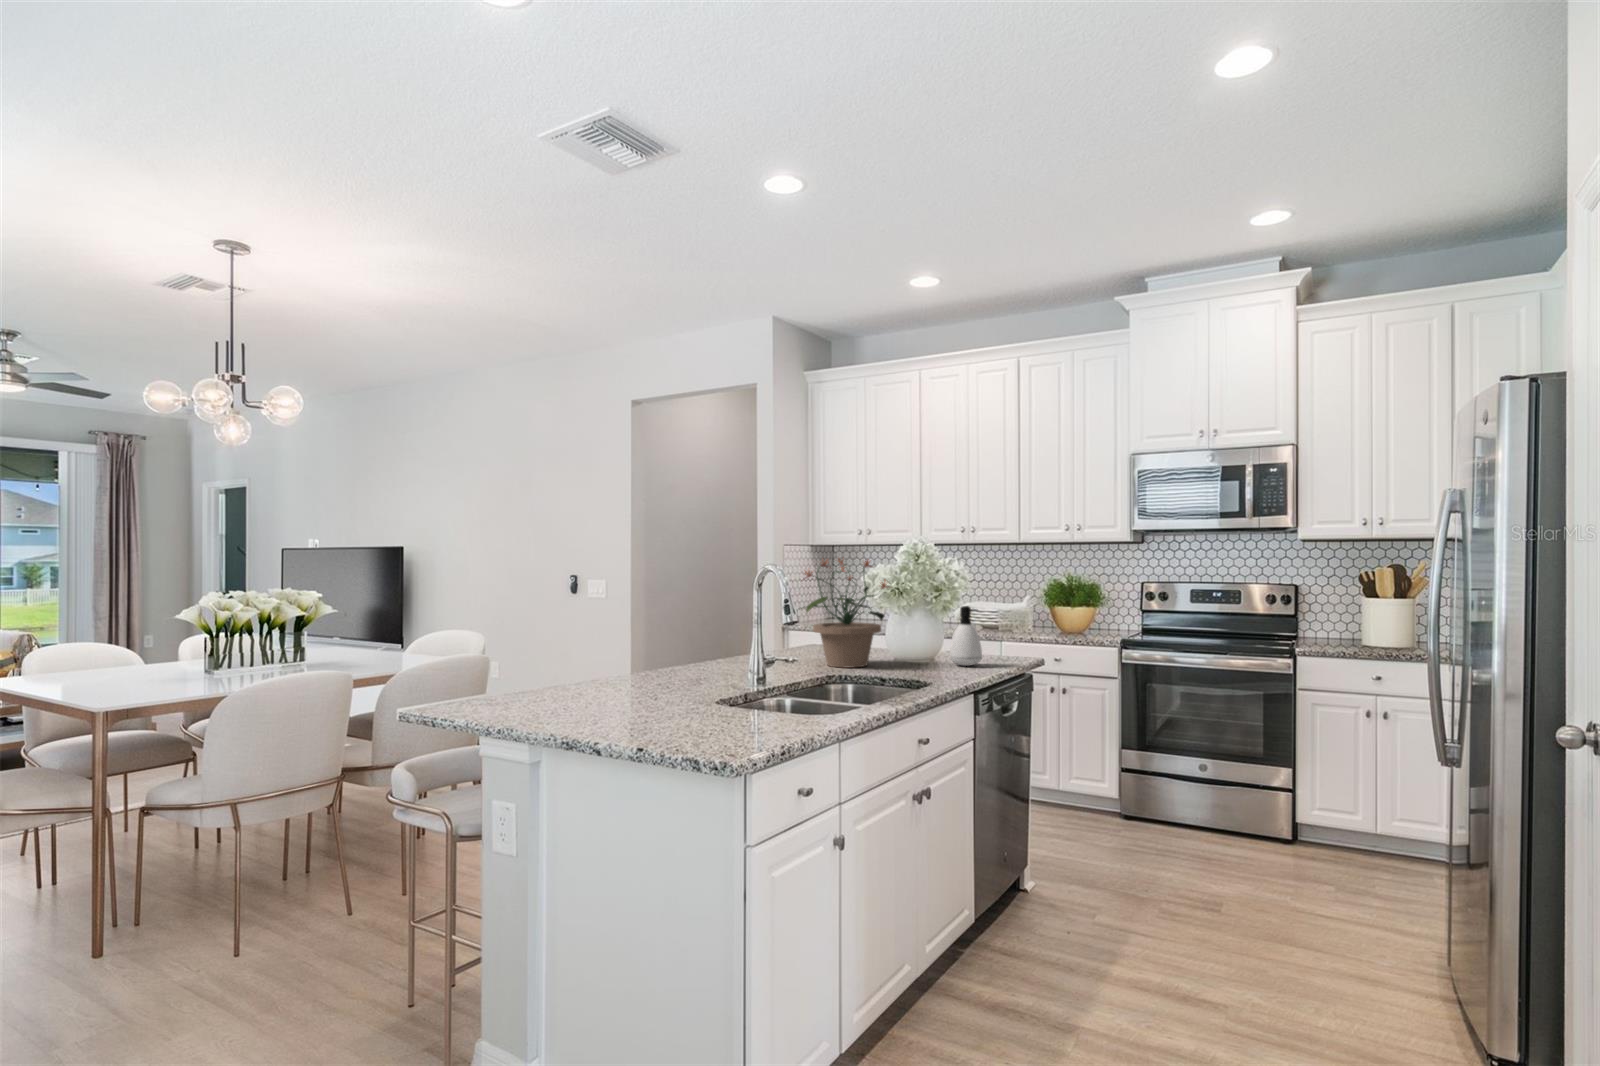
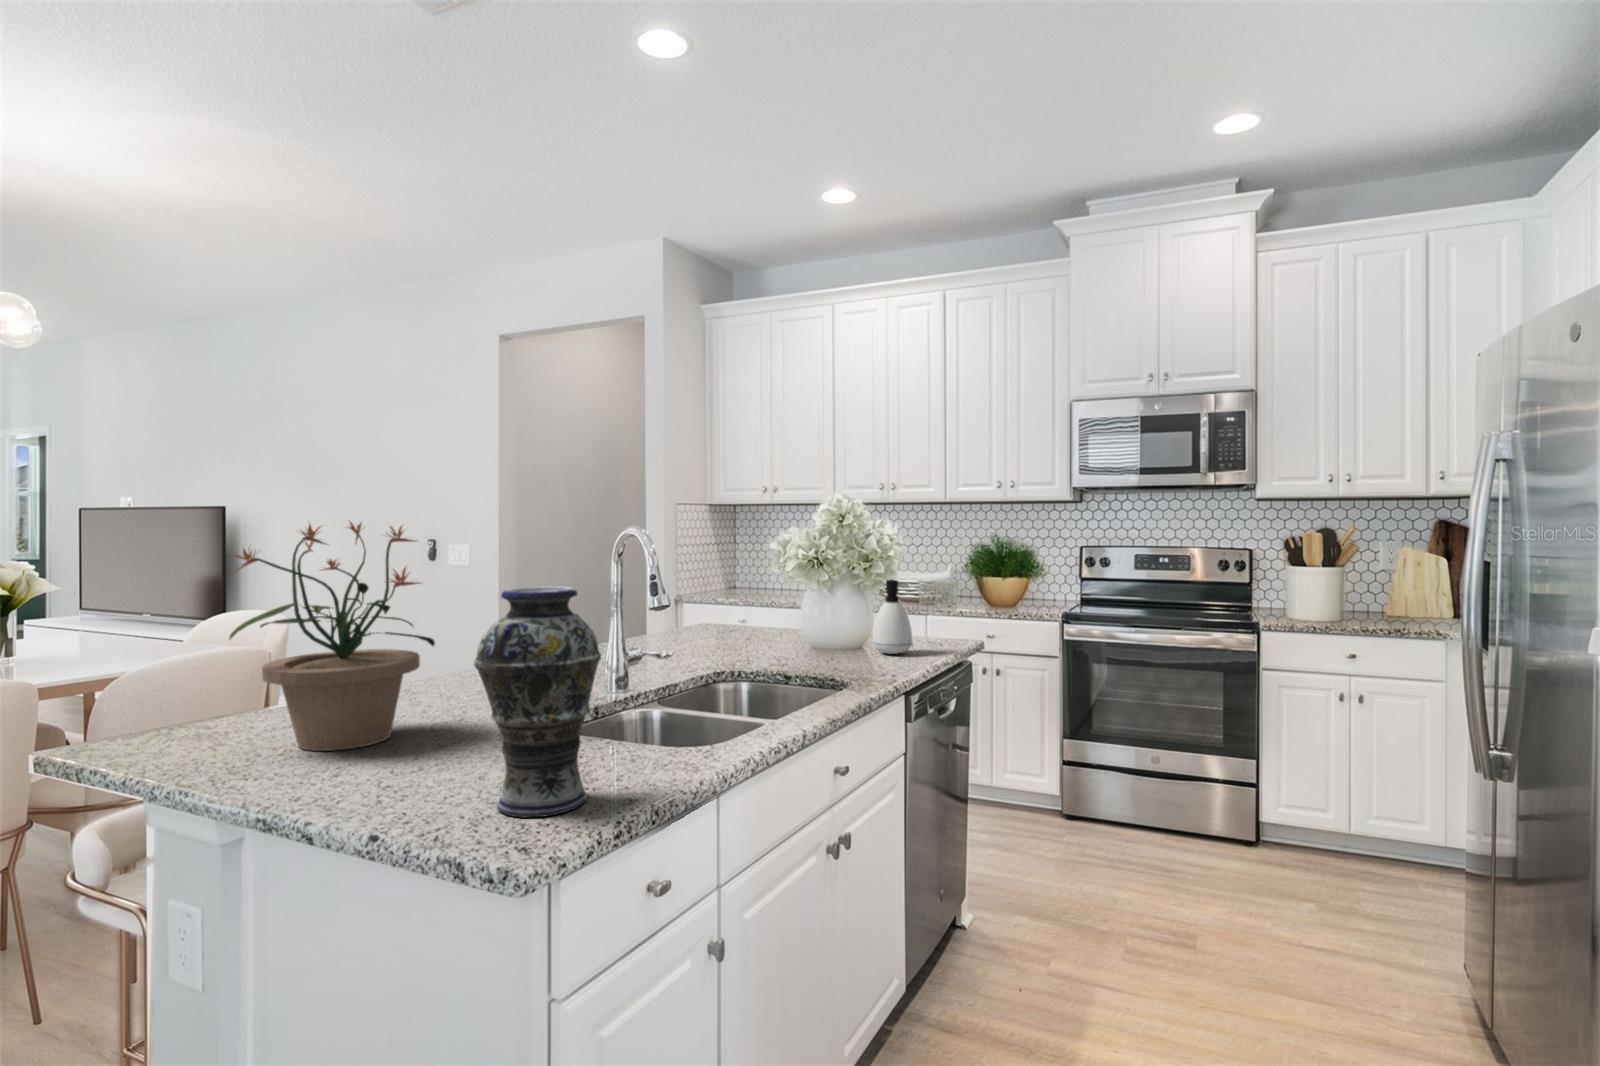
potted plant: present [801,559,888,668] -> present [230,522,435,751]
vase: none [694,603,769,742] -> present [474,586,601,817]

